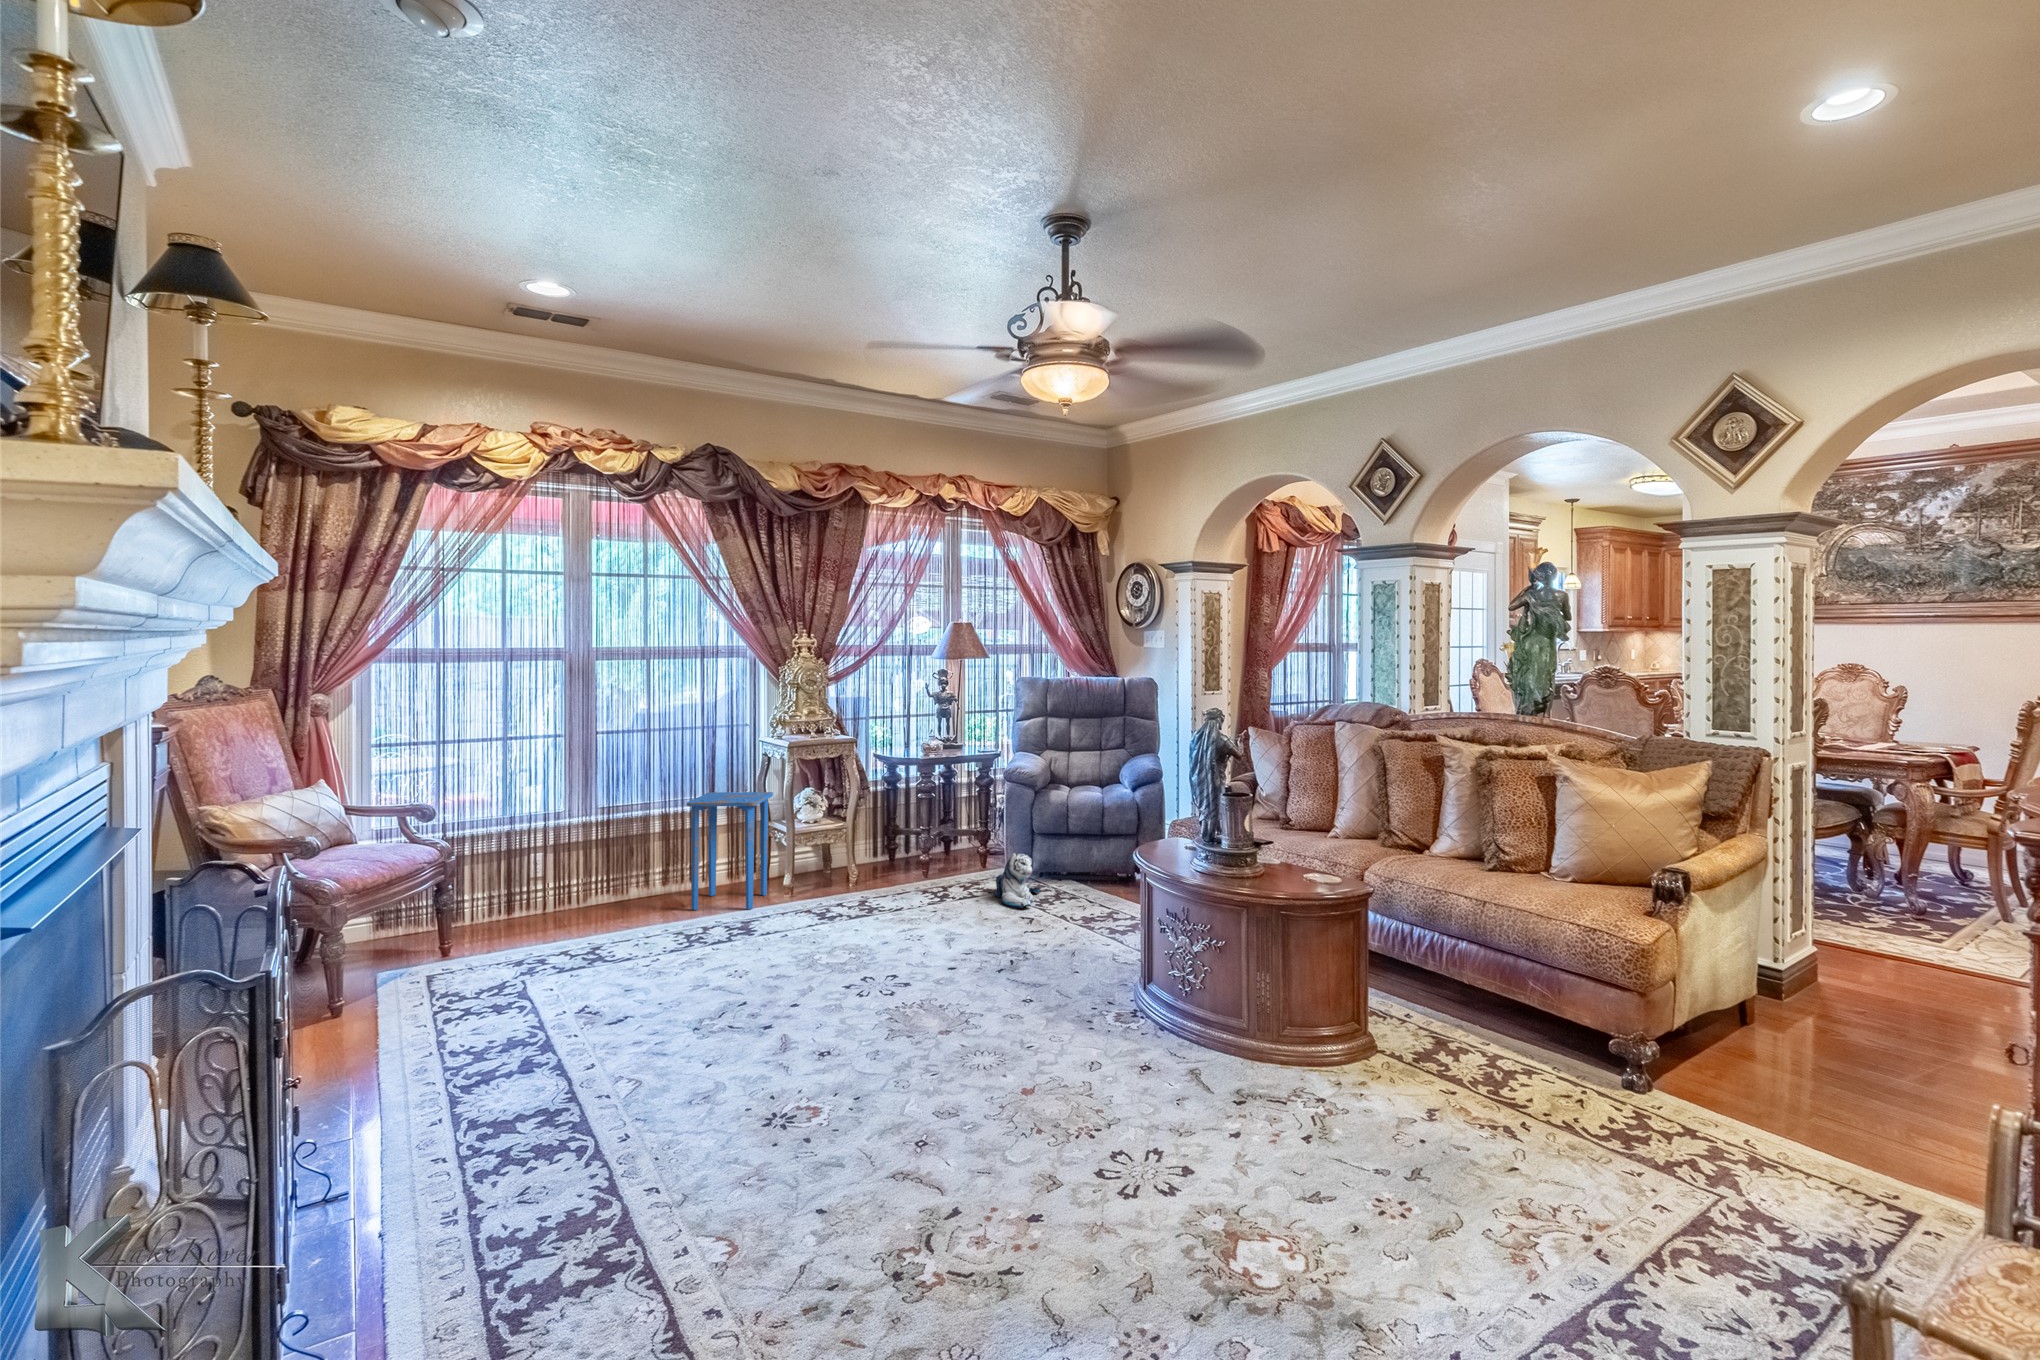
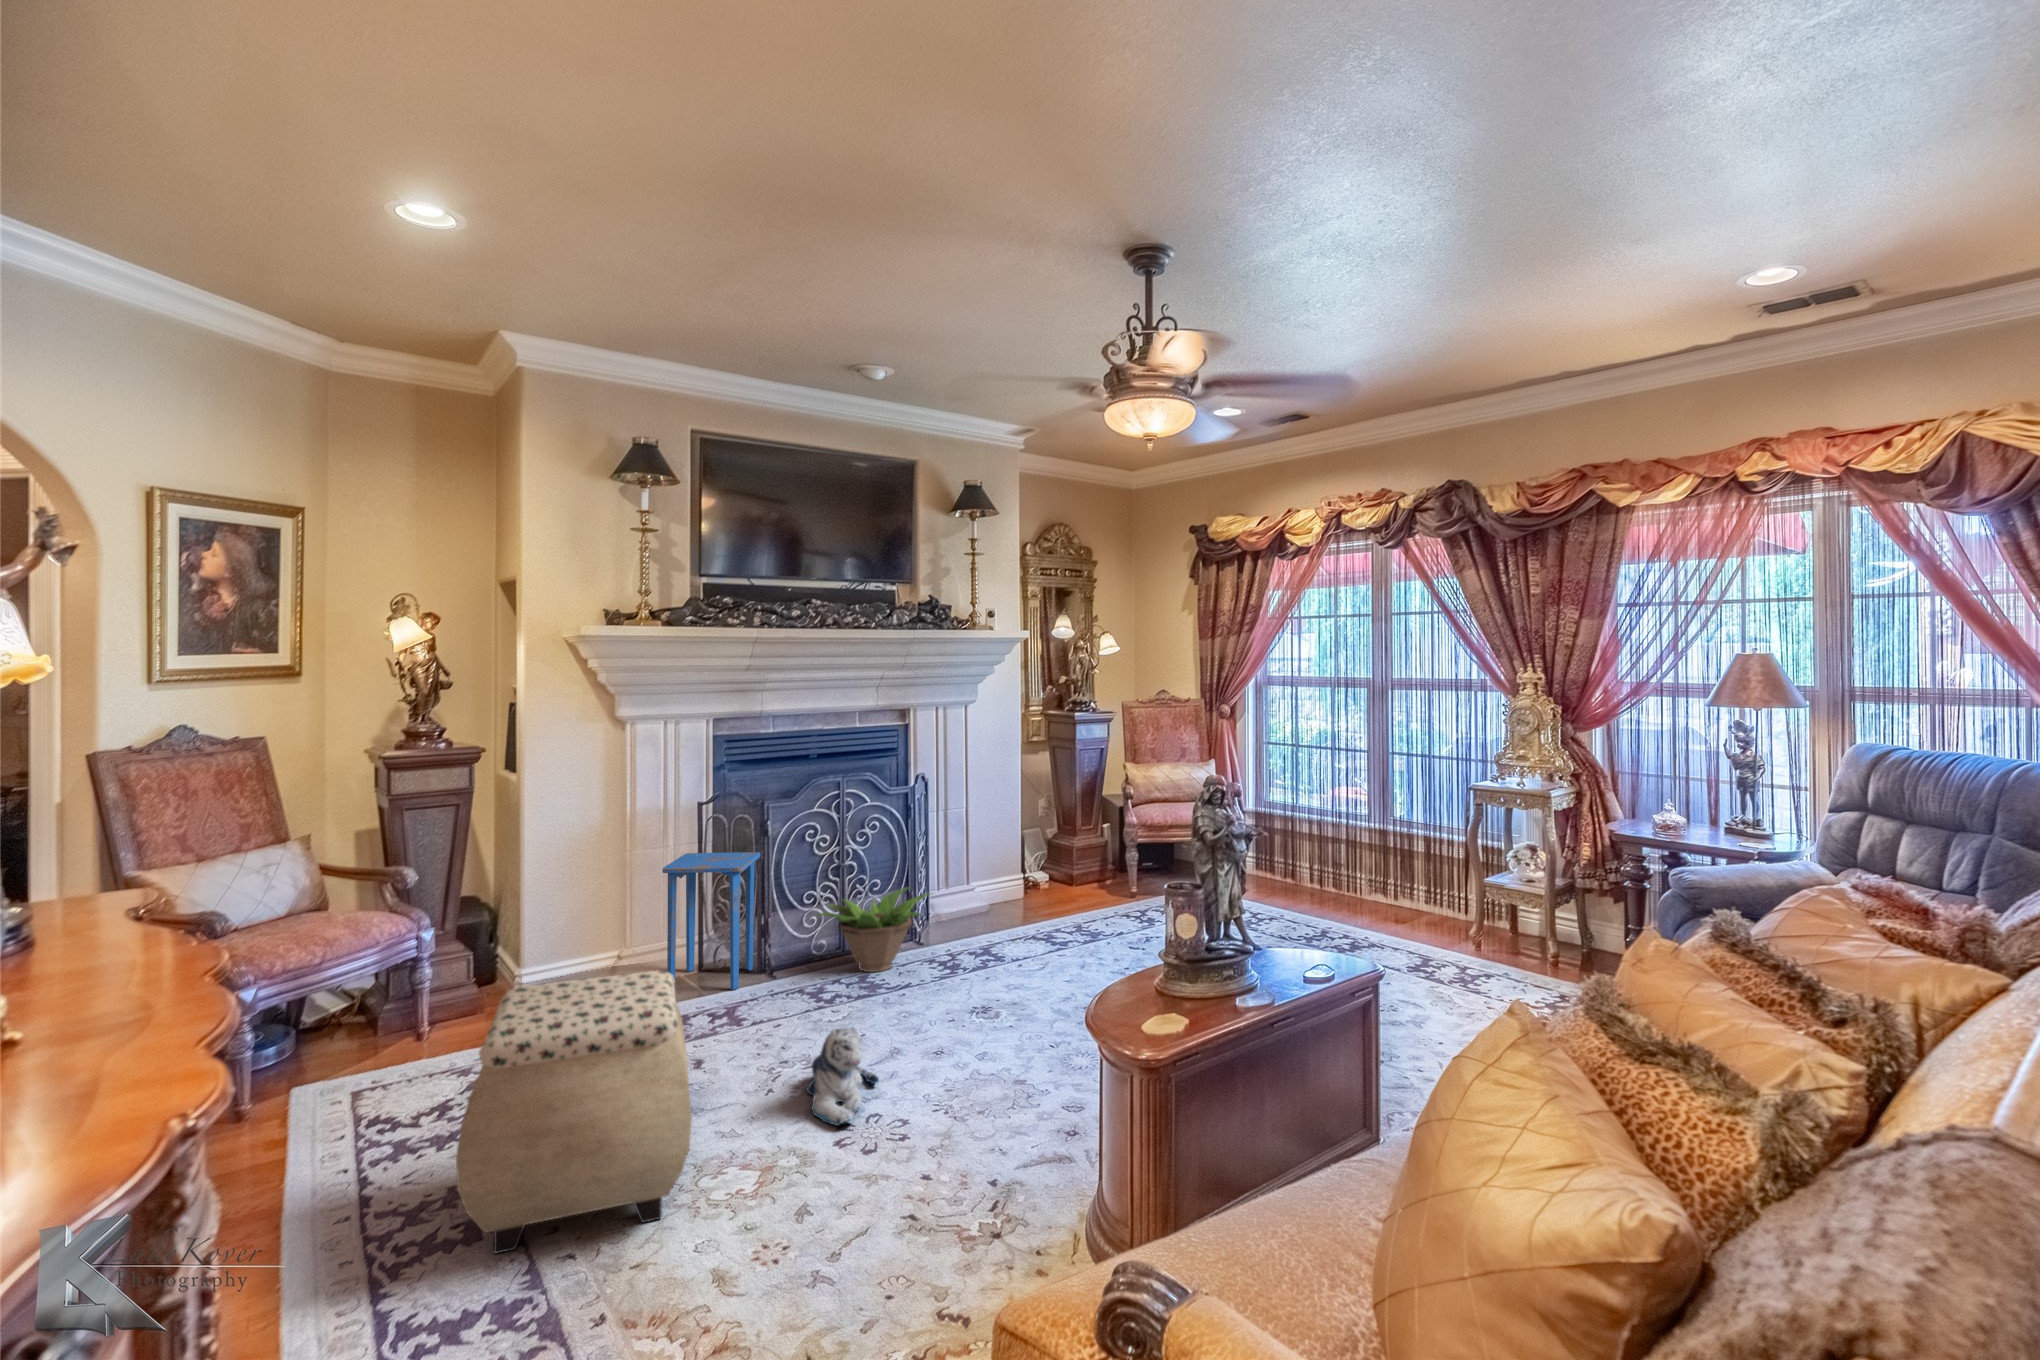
decorative plant: none [812,826,927,898] -> present [817,888,931,972]
plush toy: present [994,853,1039,908] -> present [806,1028,879,1126]
ottoman: none [513,868,701,1080] -> present [456,970,692,1254]

